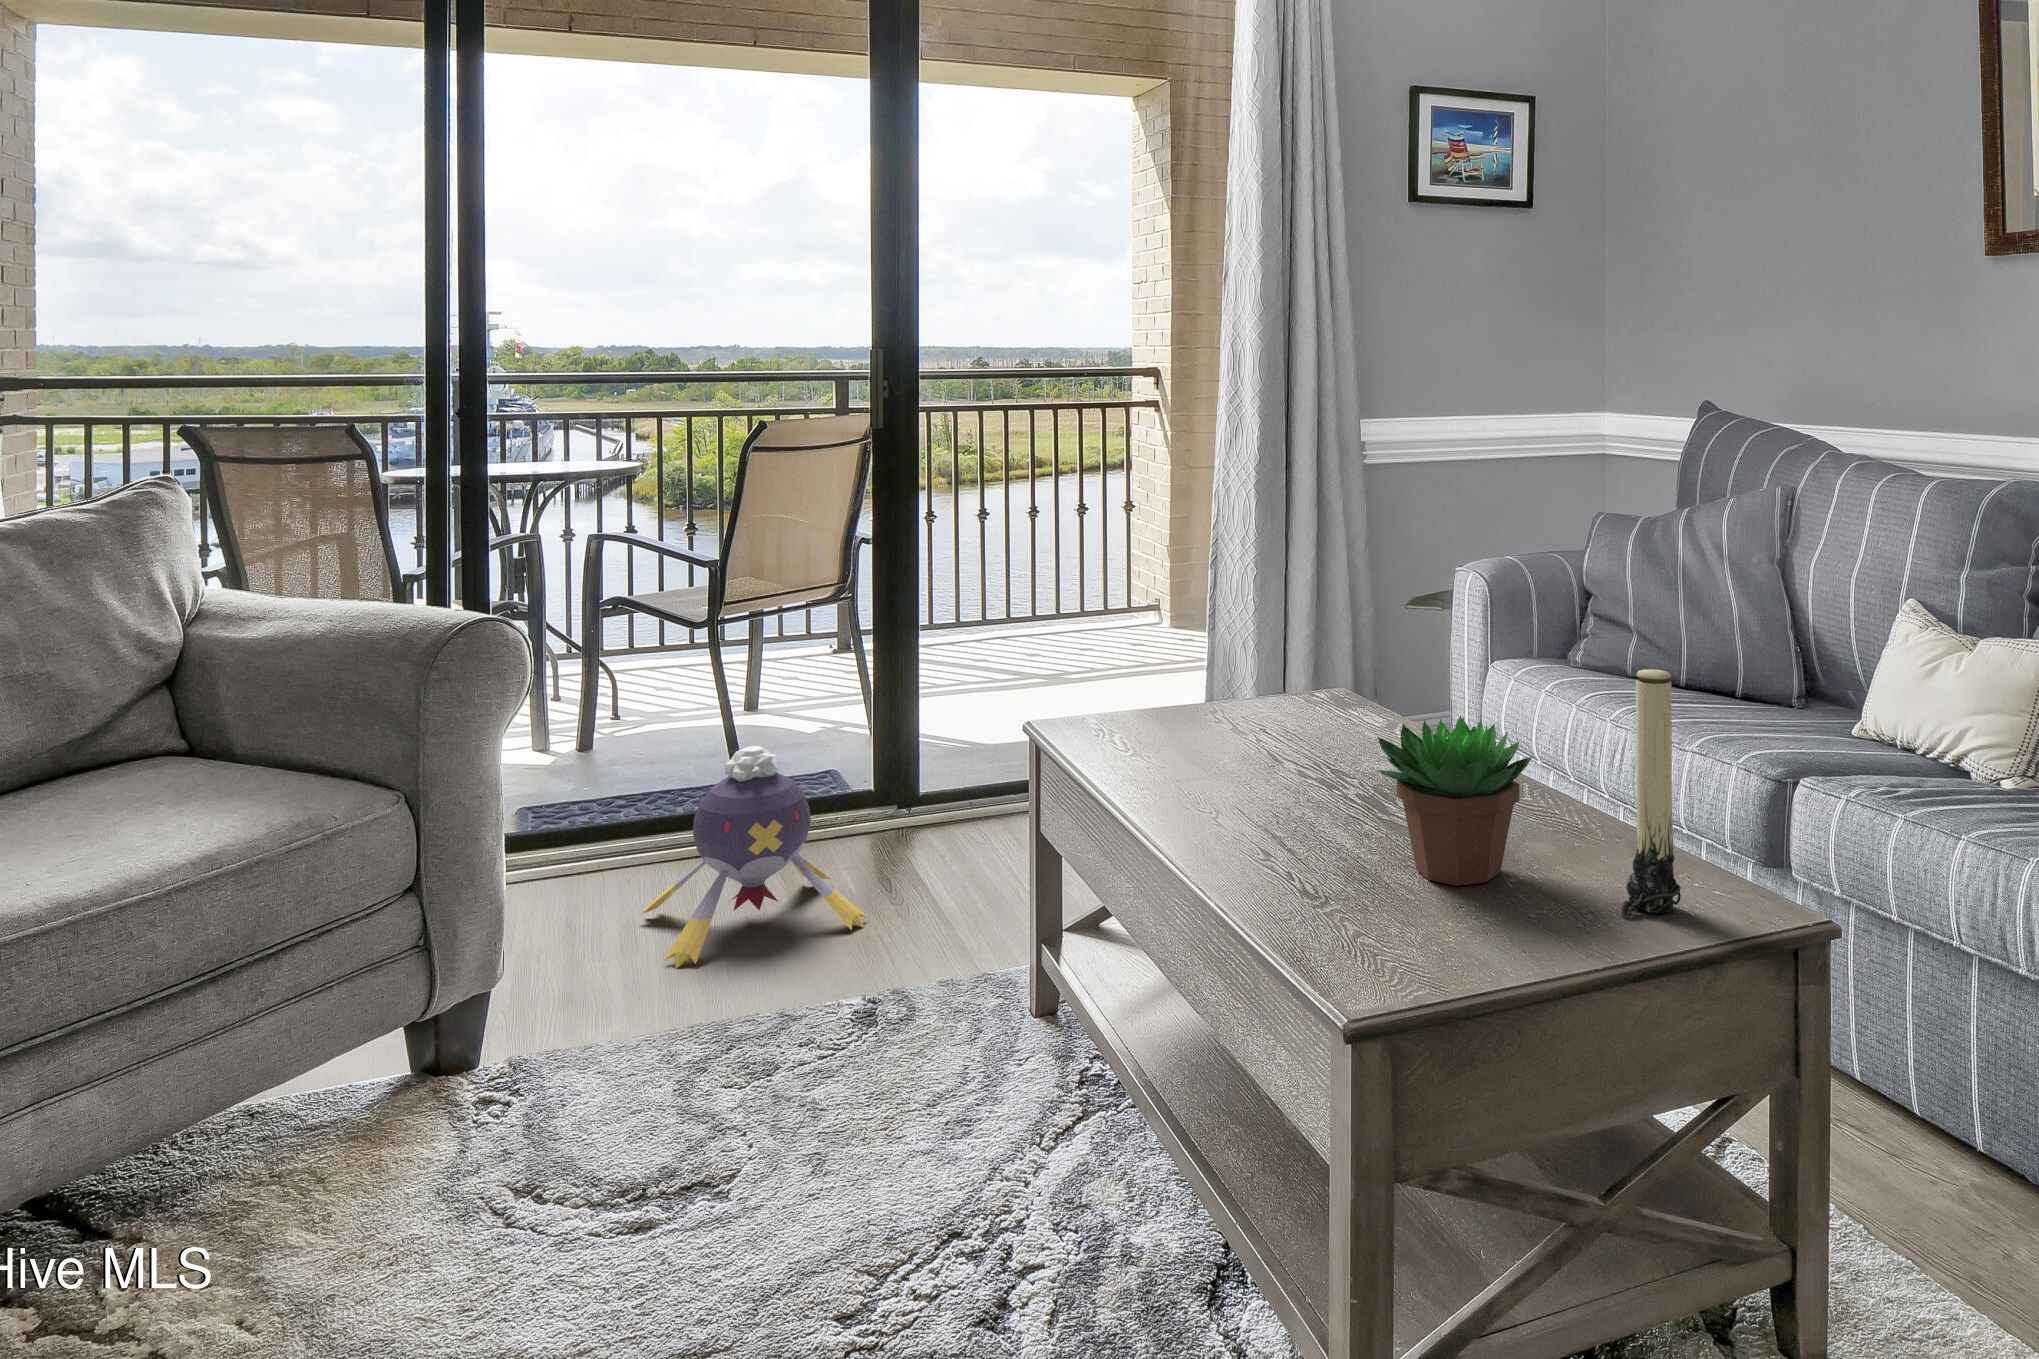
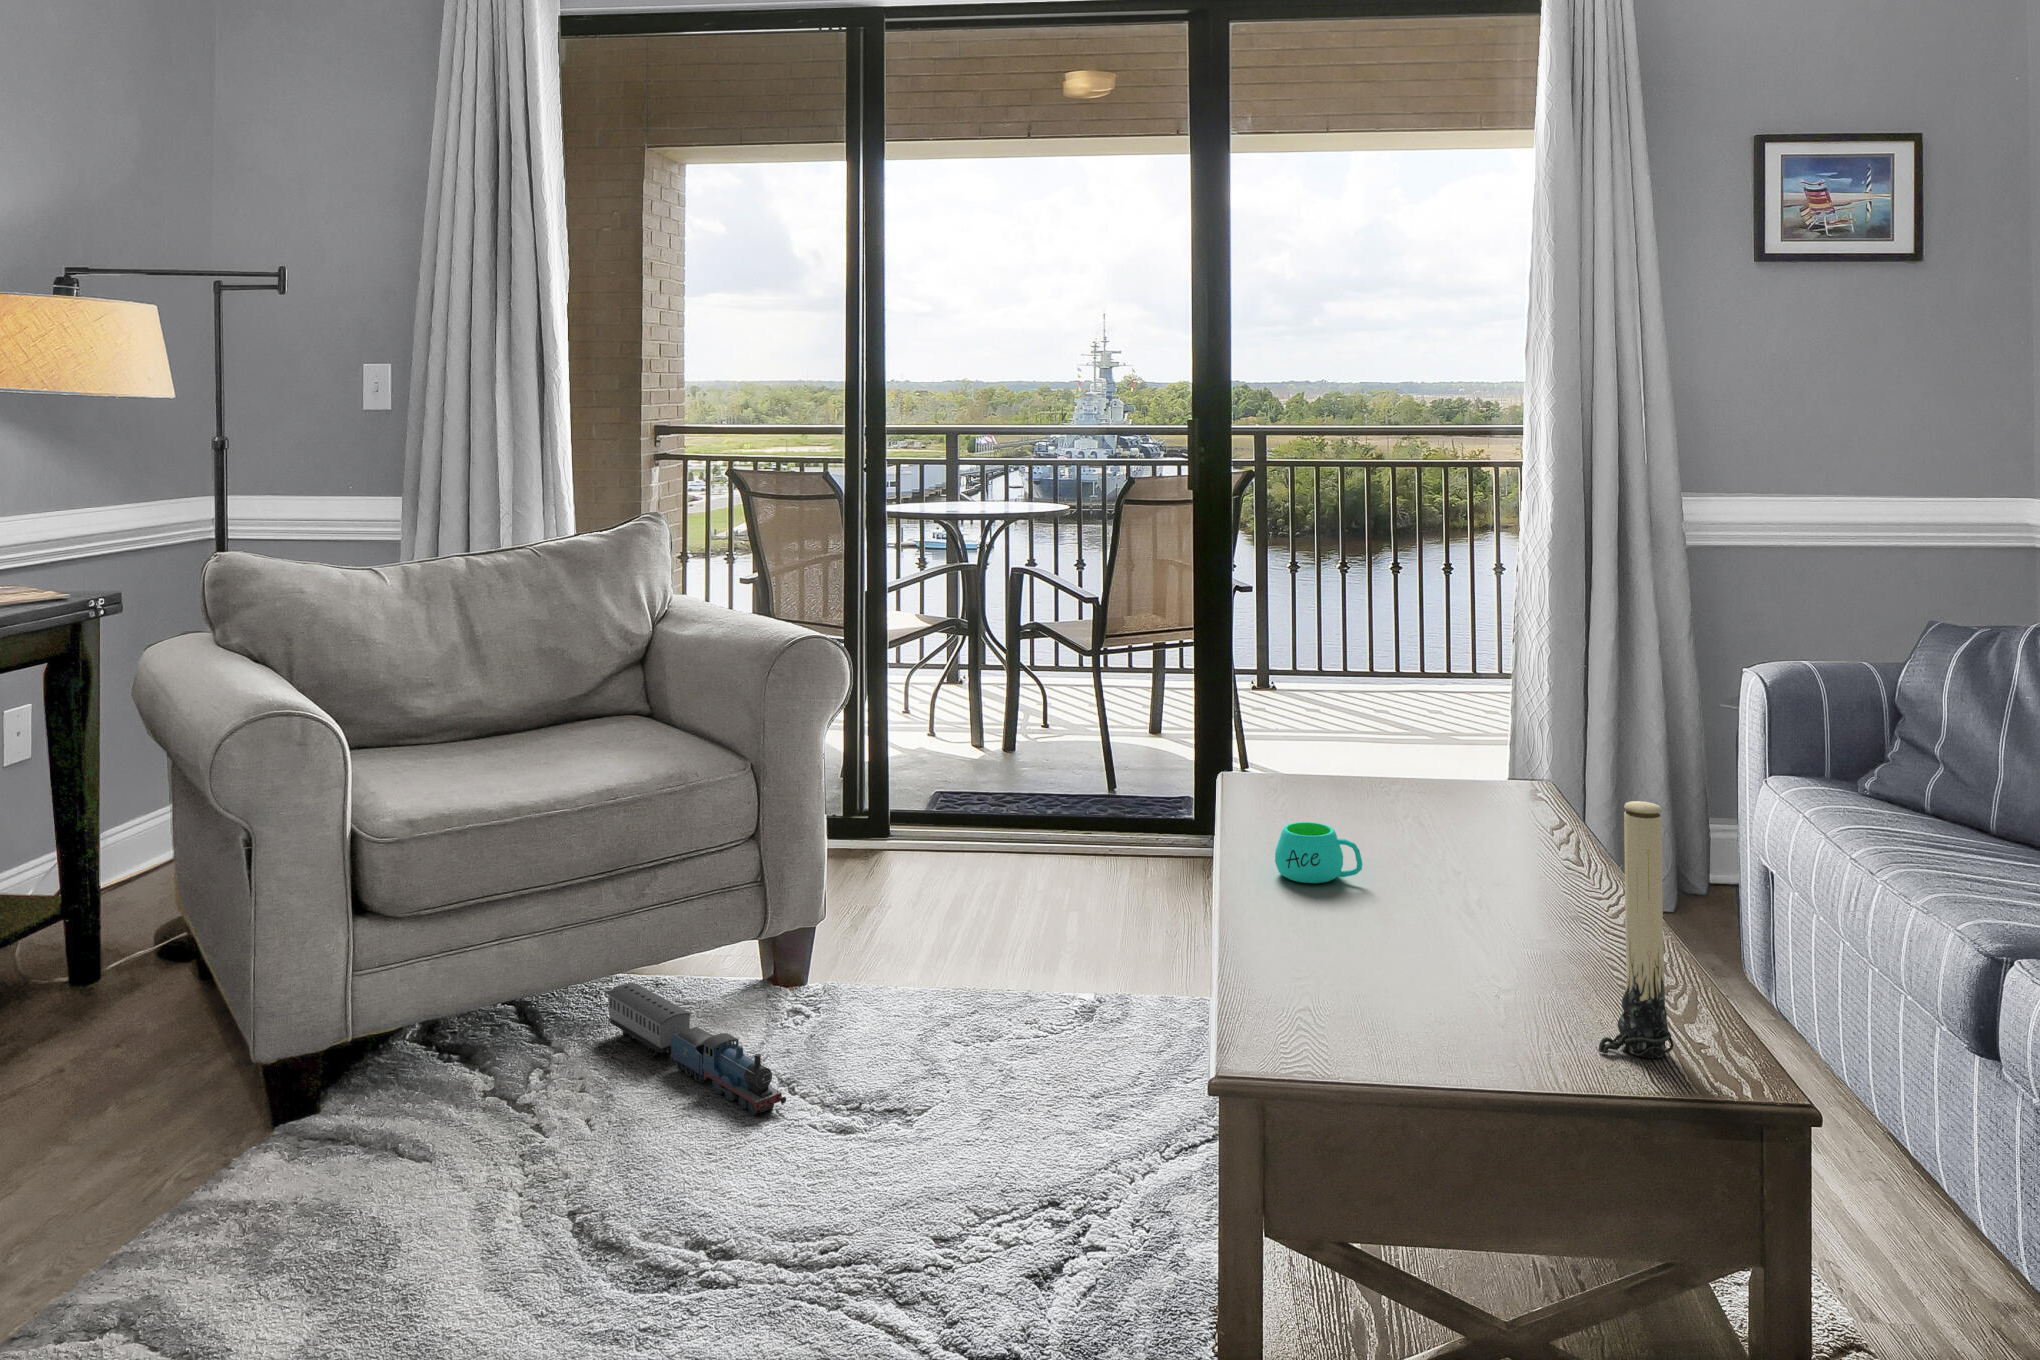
succulent plant: present [1377,715,1532,886] -> none [1397,821,1547,992]
plush toy: present [640,746,867,969] -> none [963,765,1134,944]
mug: none [1176,750,1269,814] -> present [1275,822,1362,883]
toy train: none [201,1115,545,1242] -> present [607,983,786,1115]

